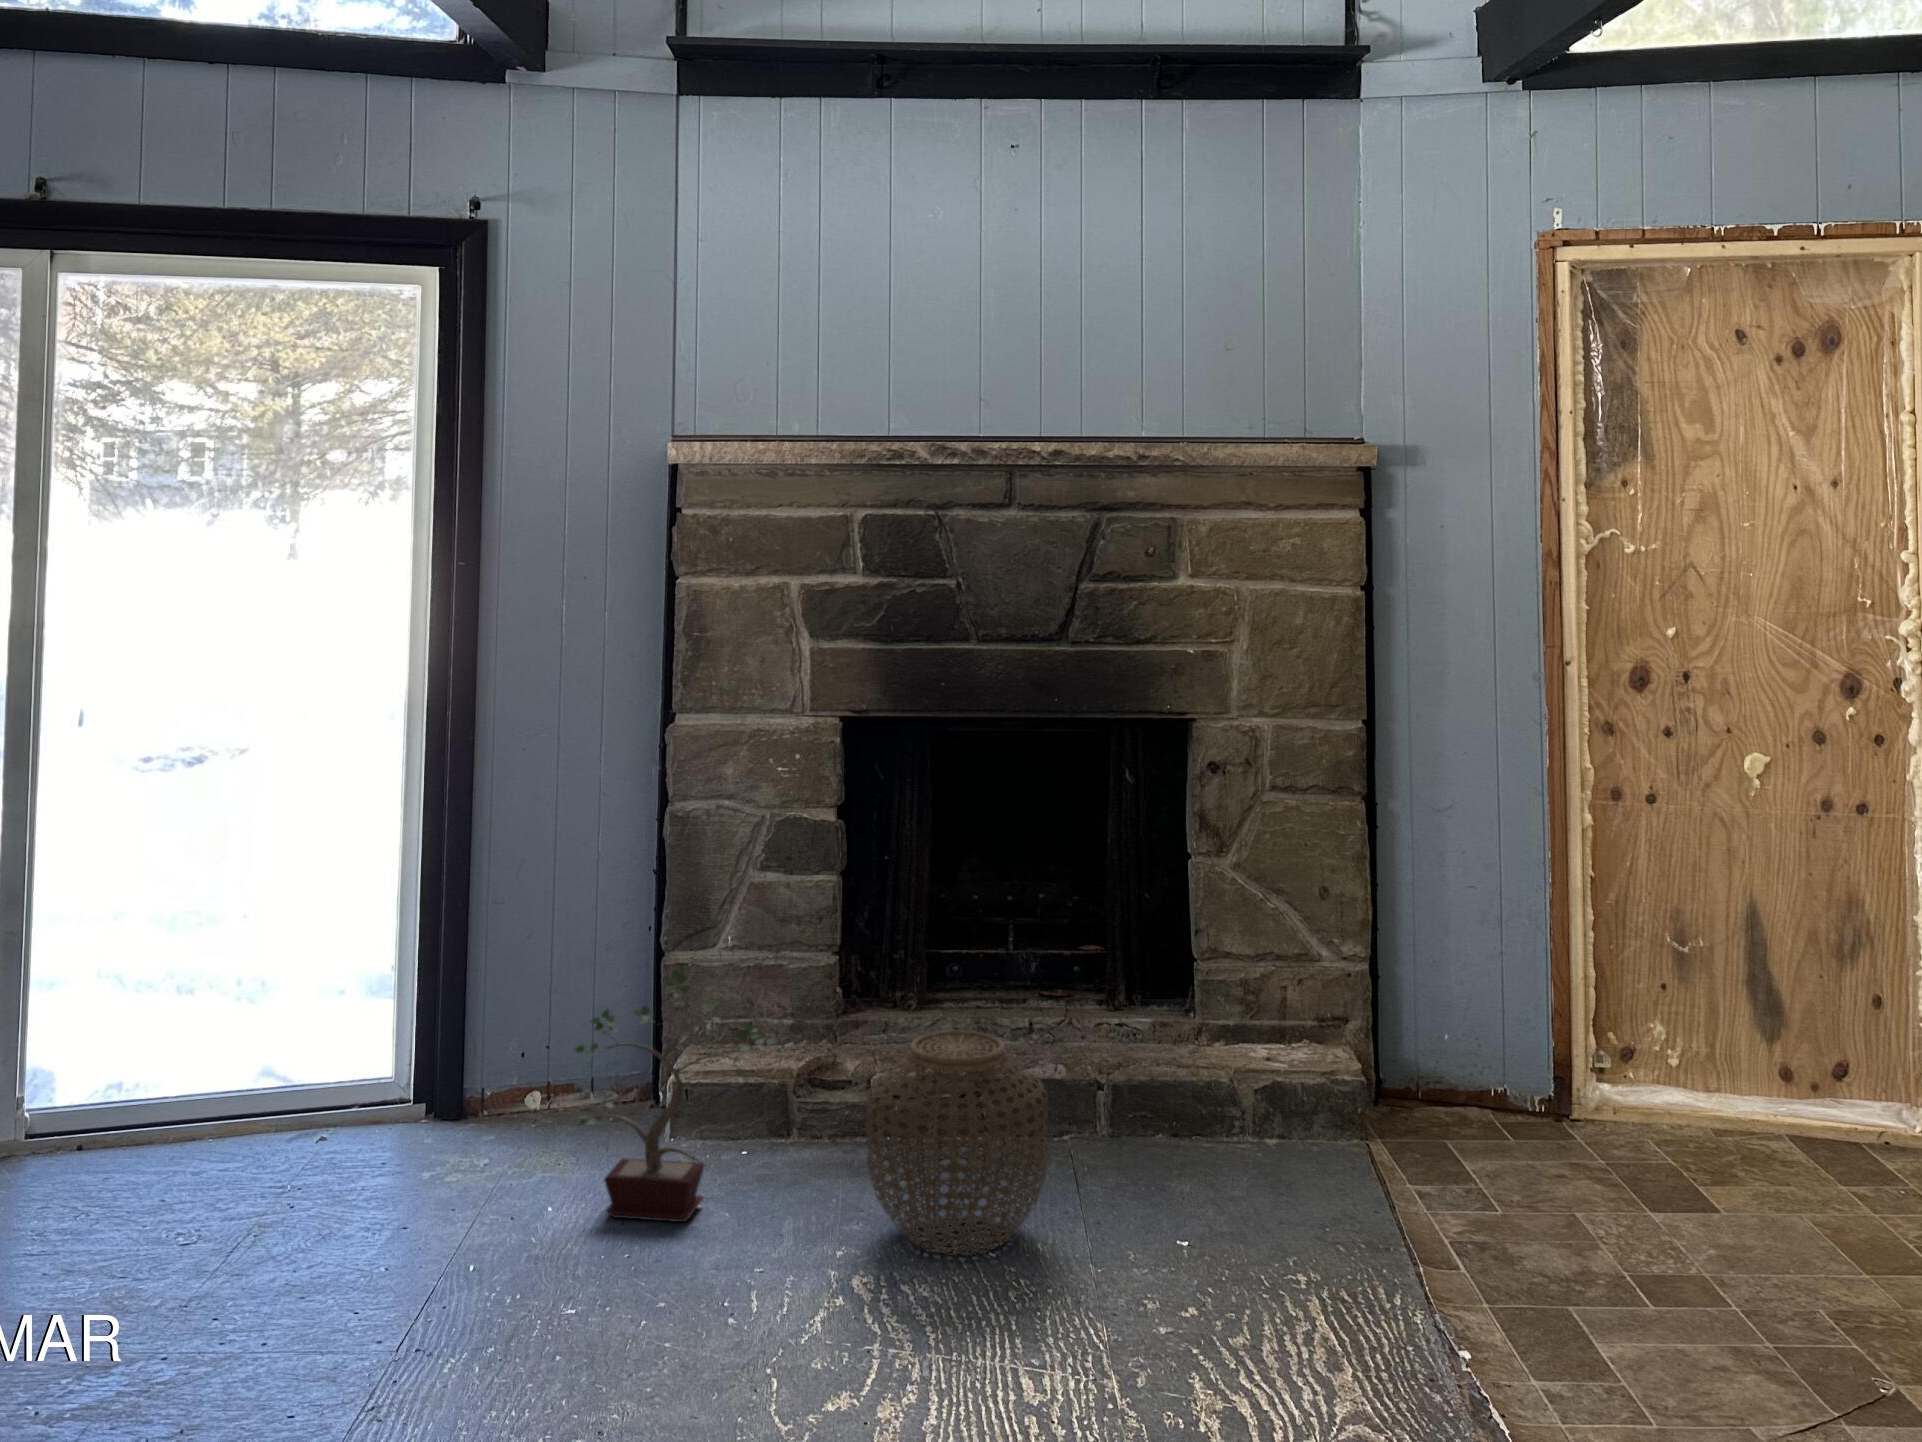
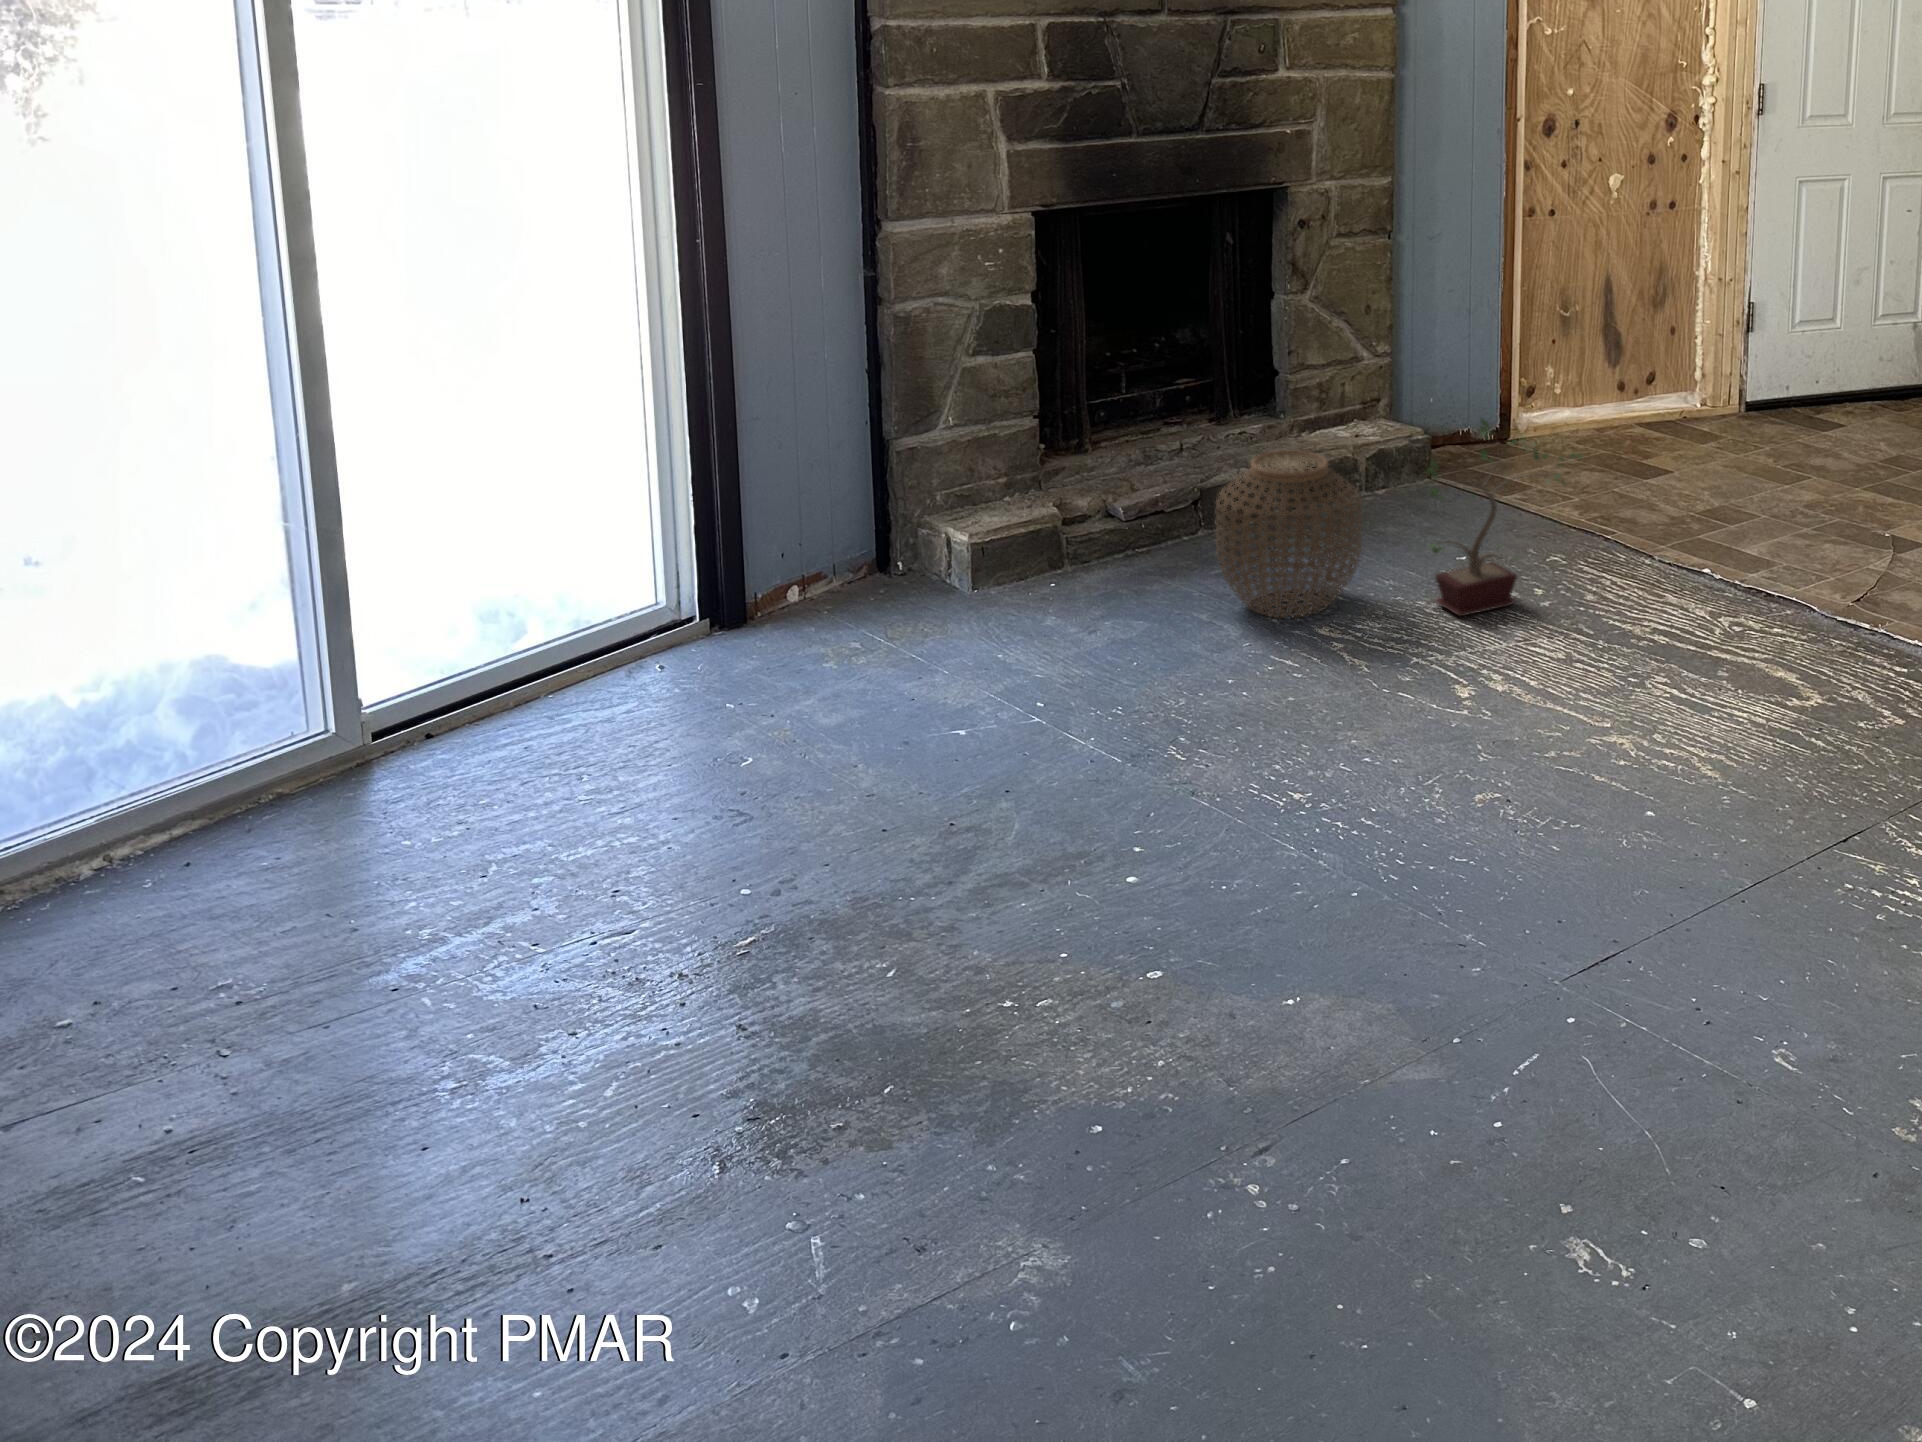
potted plant: present [575,970,776,1222] -> present [1427,419,1583,616]

